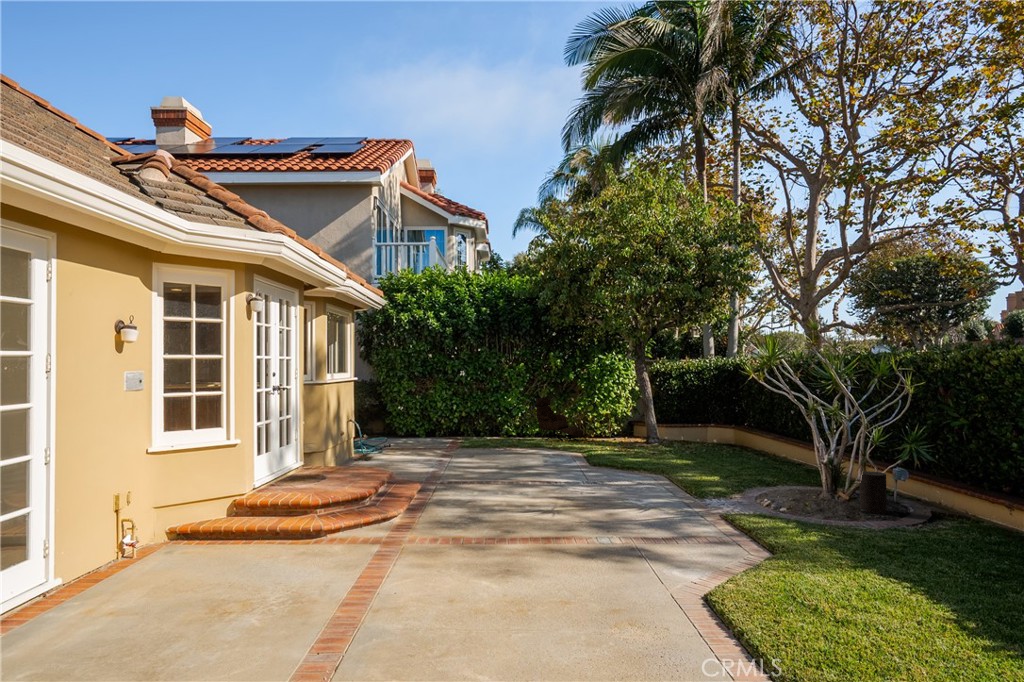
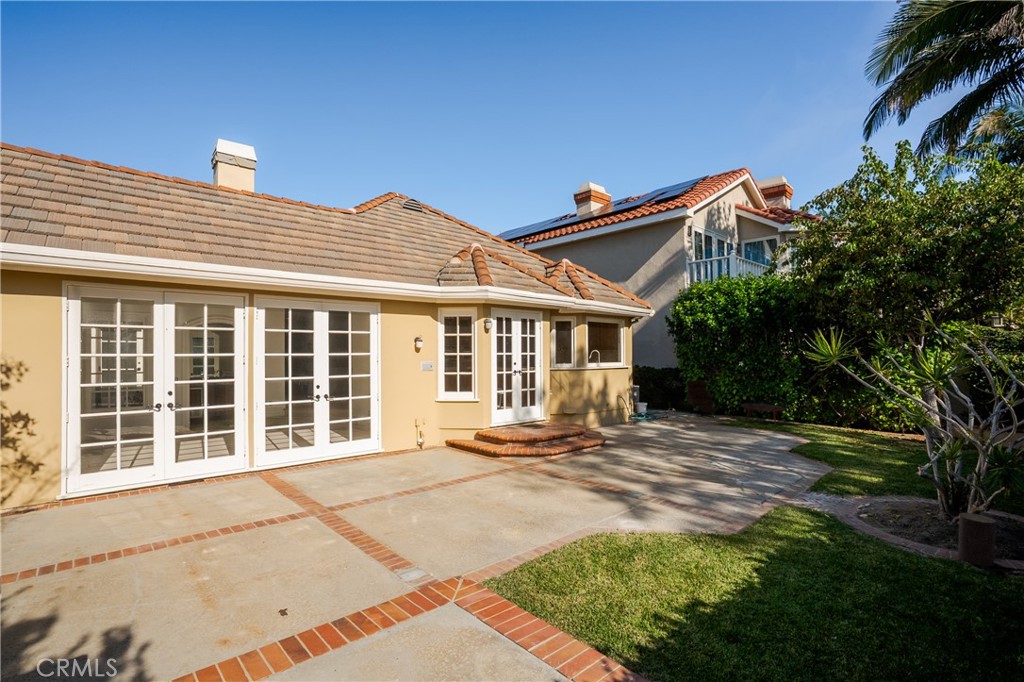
lounge chair: present [536,398,582,442] -> present [687,380,716,416]
coffee table: none [468,420,515,443] -> present [741,403,785,426]

